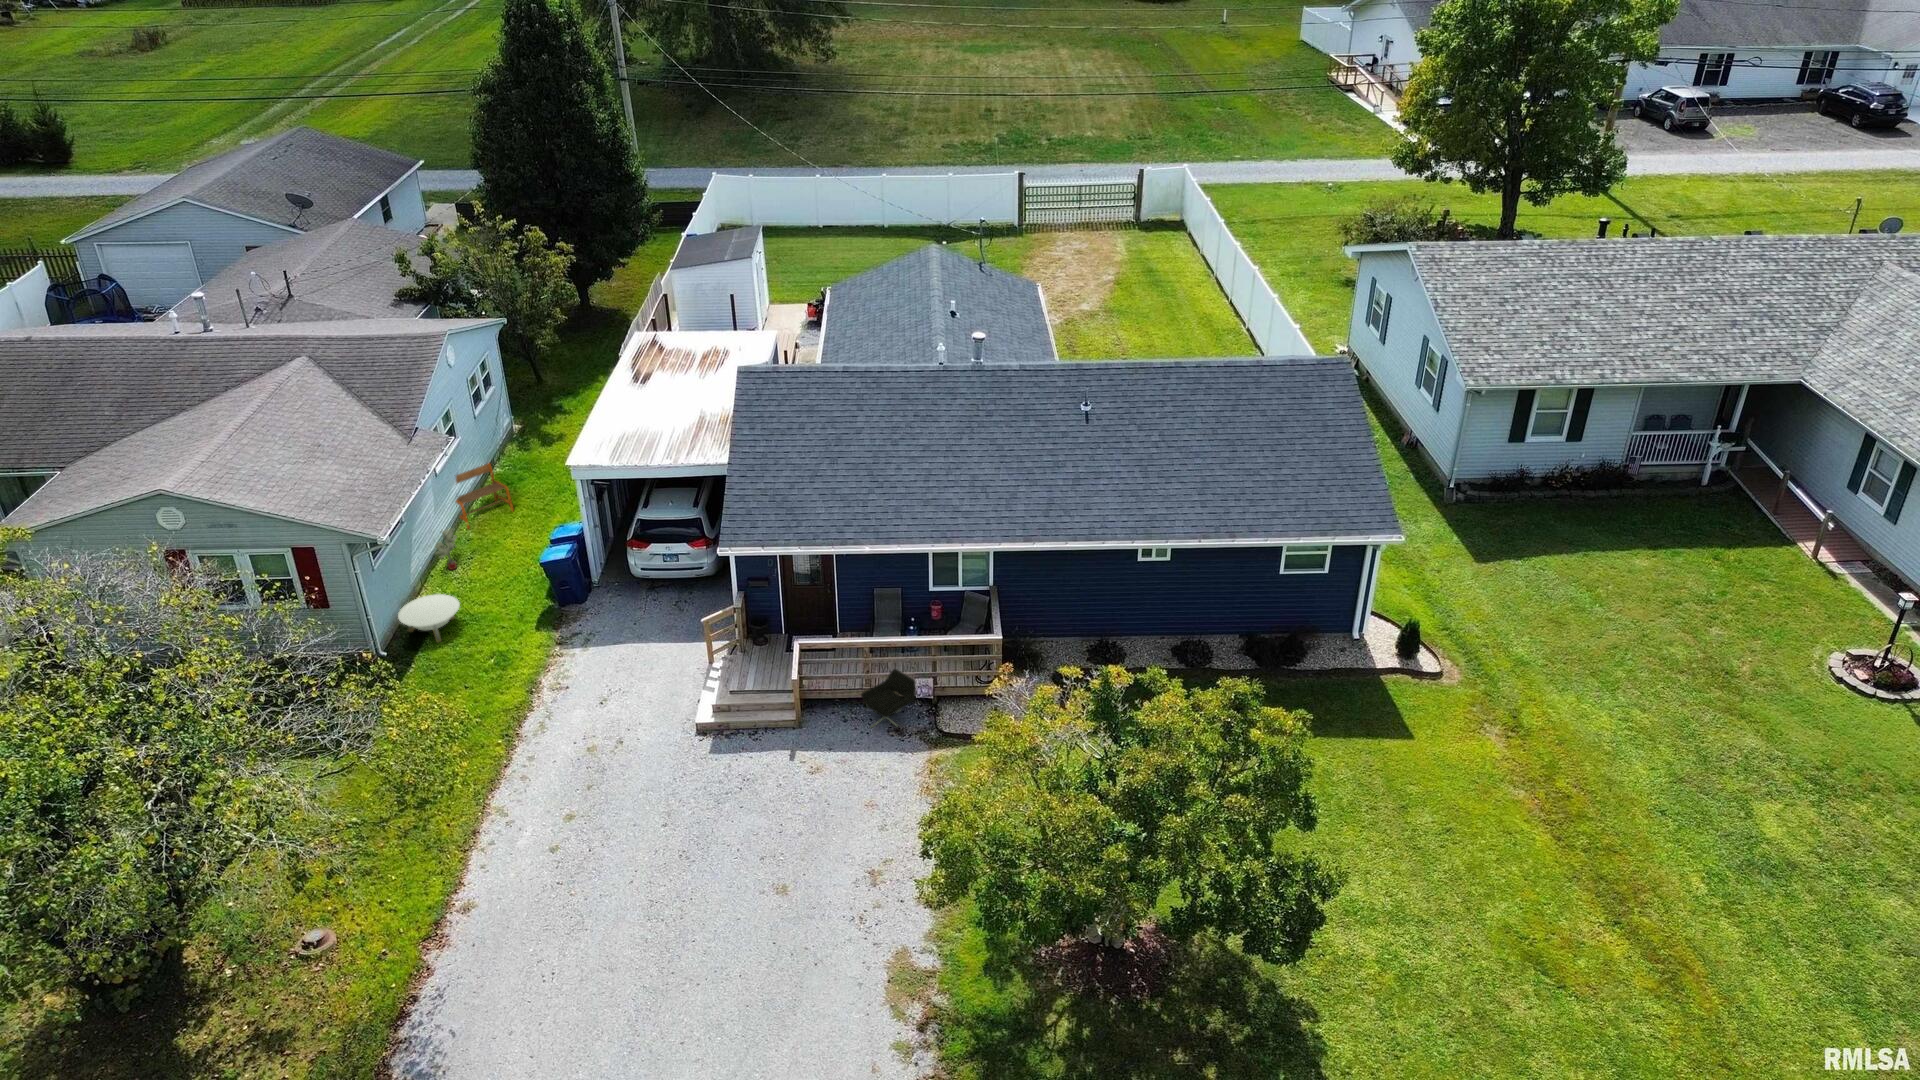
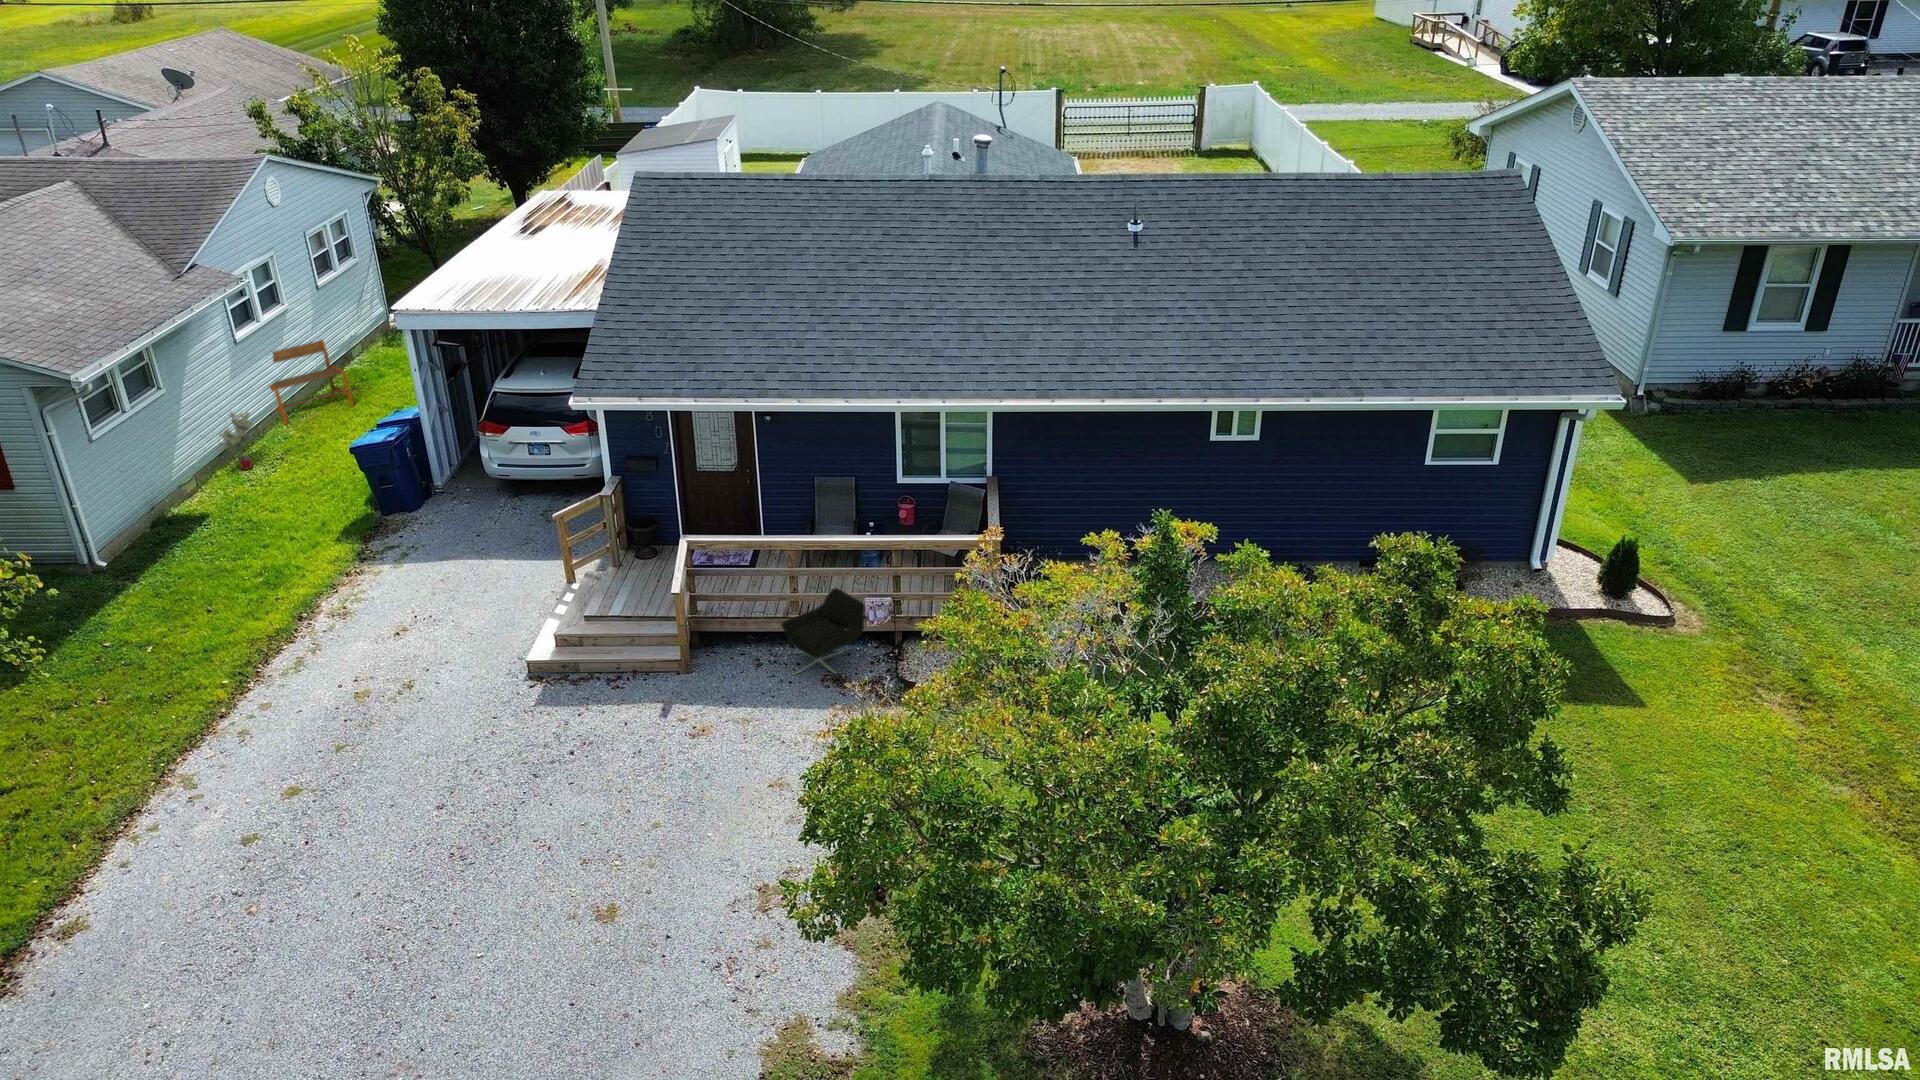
round table: present [398,594,460,642] -> none [134,490,228,554]

